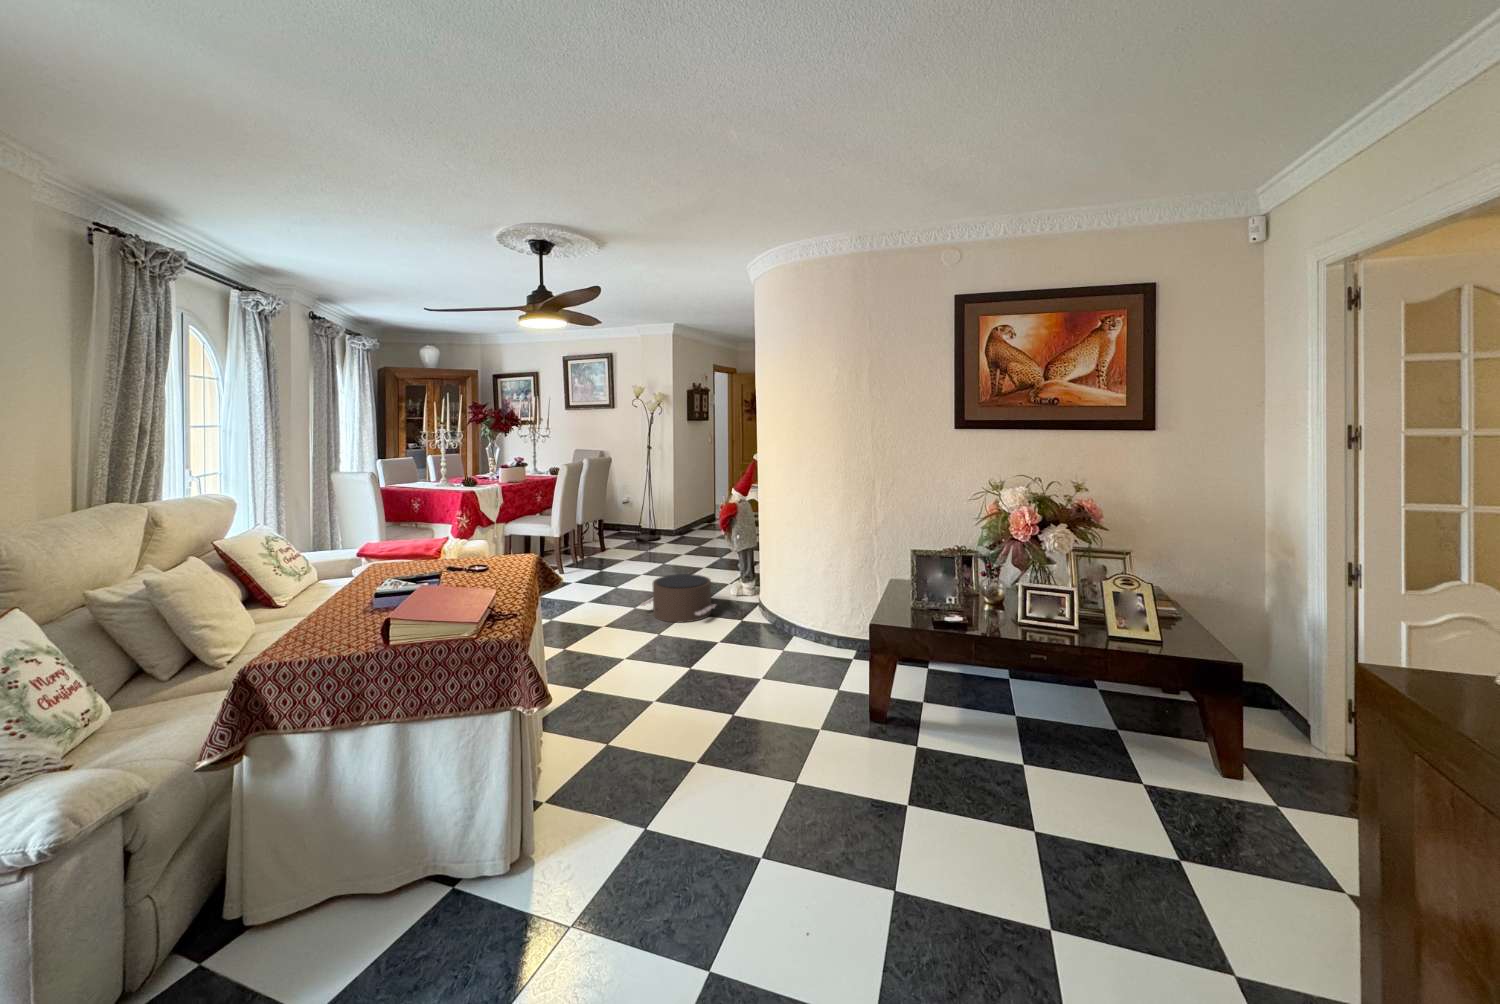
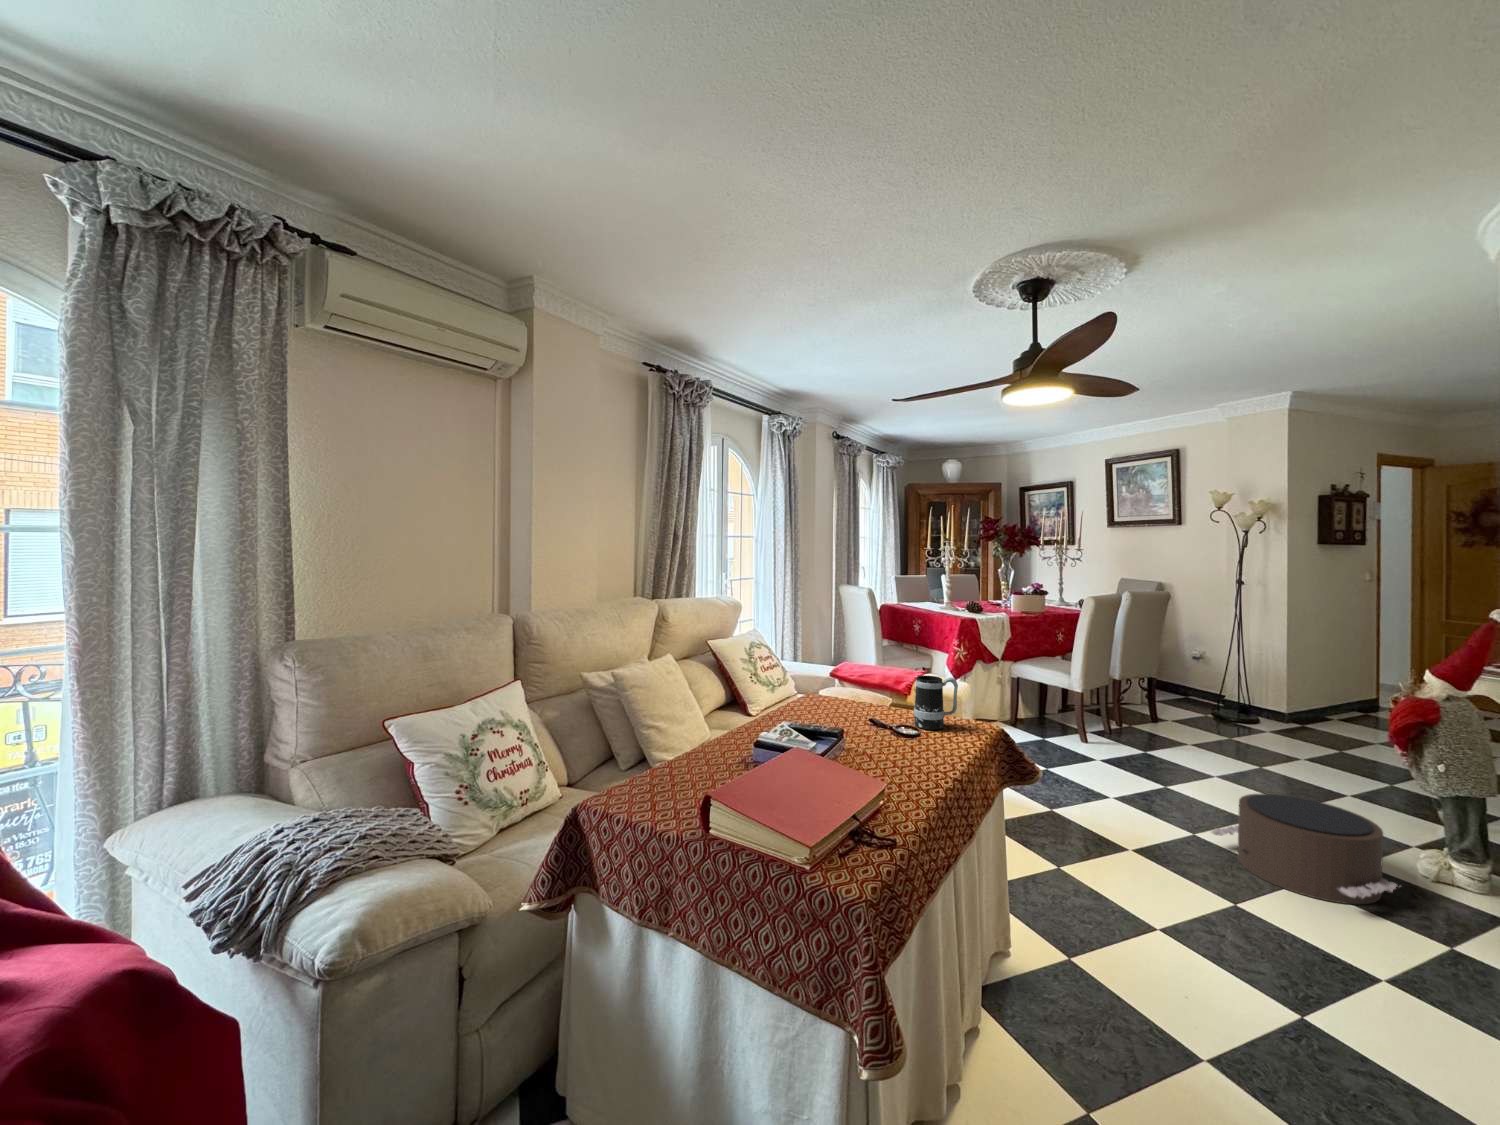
mug: none [472,534,501,571] -> present [914,676,958,730]

